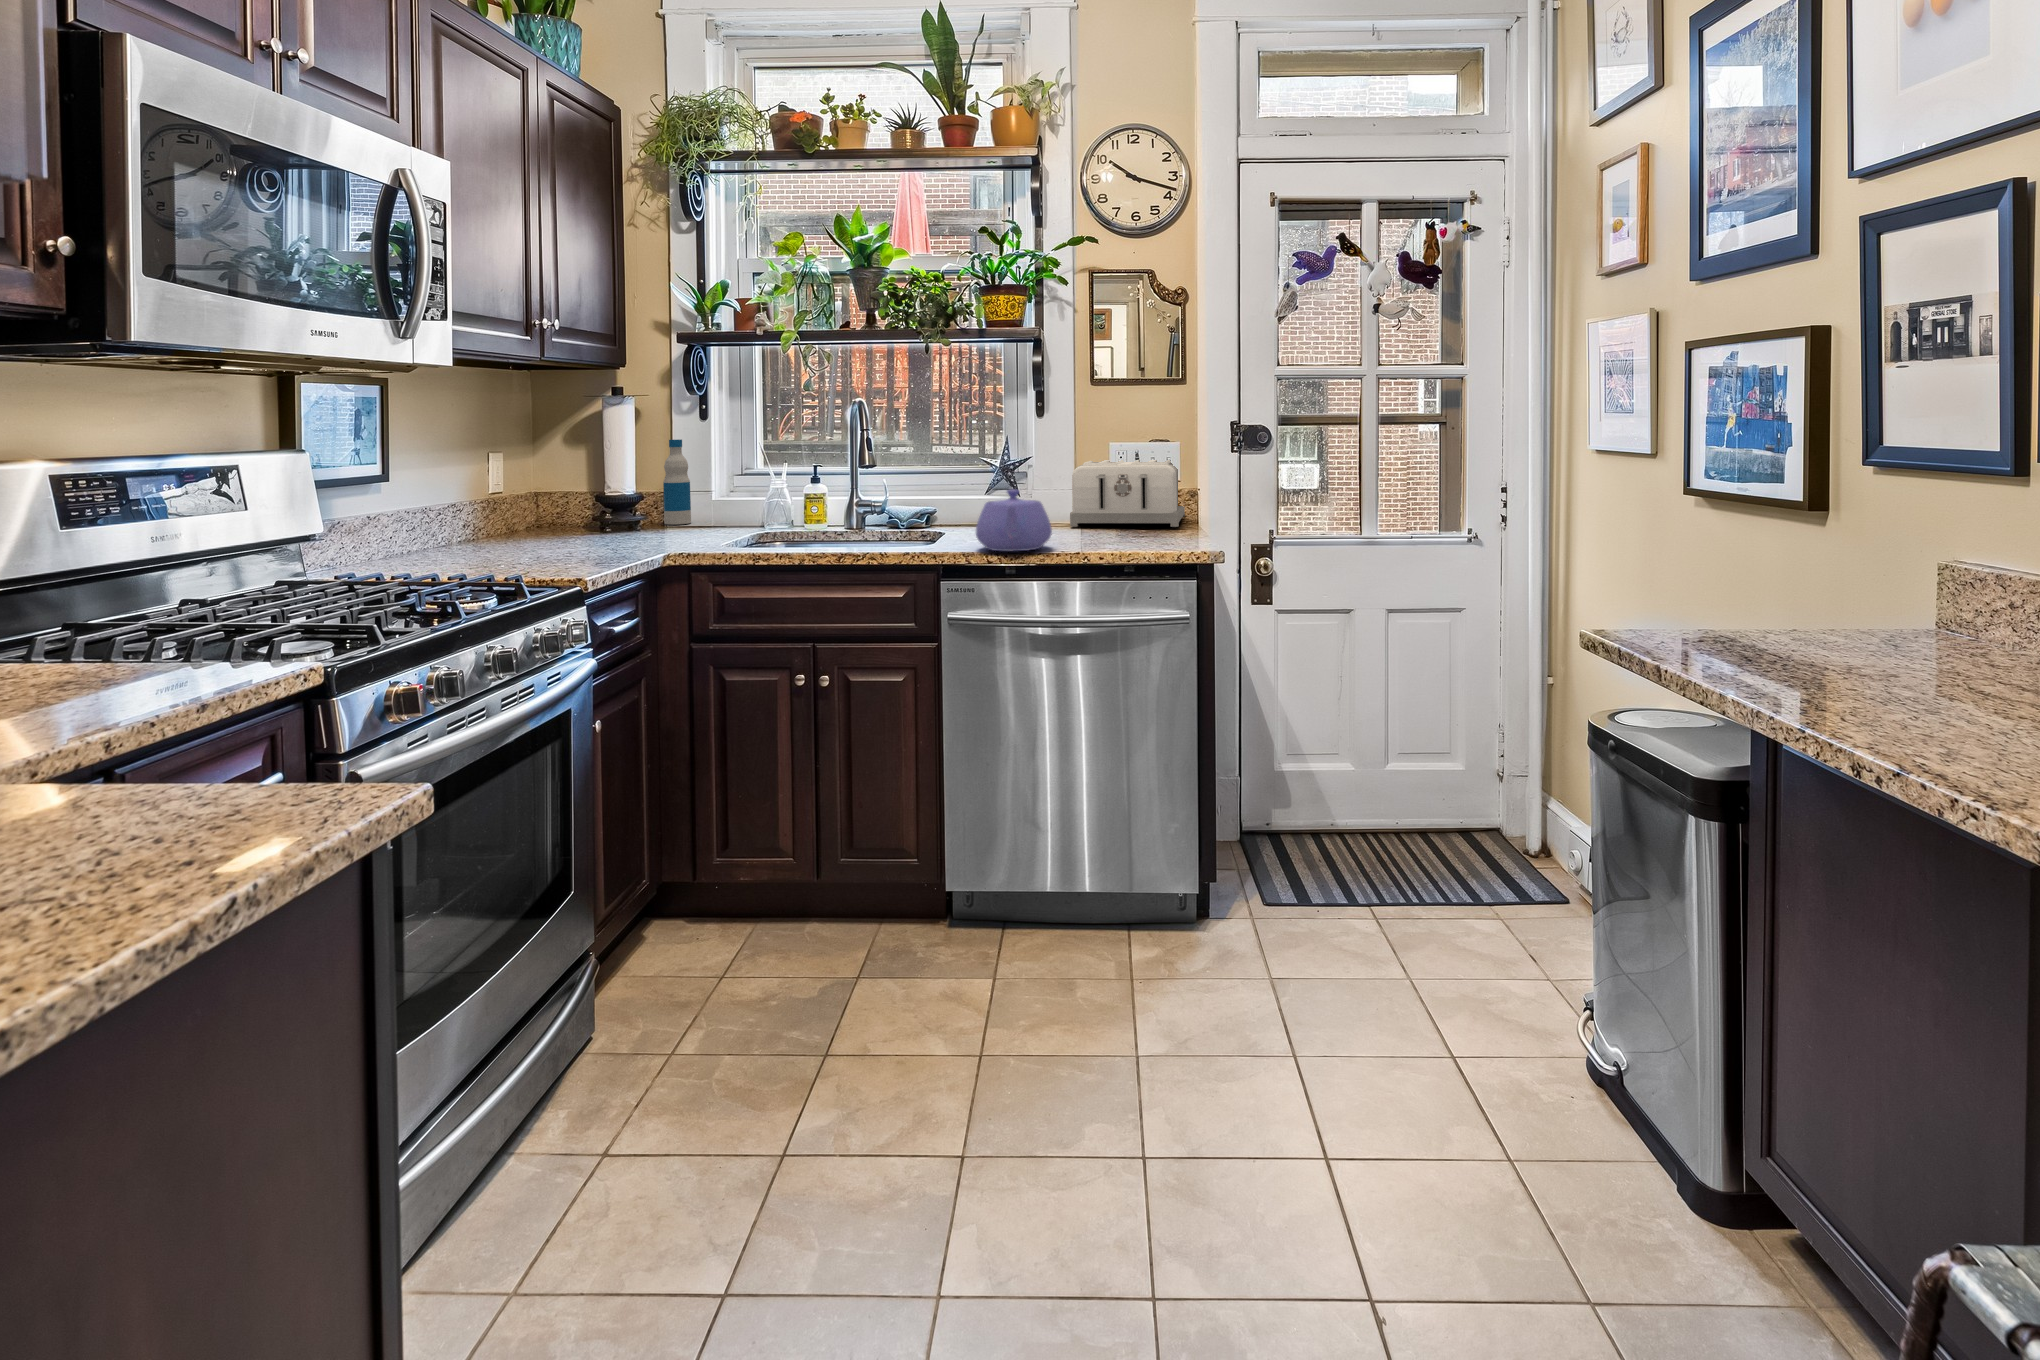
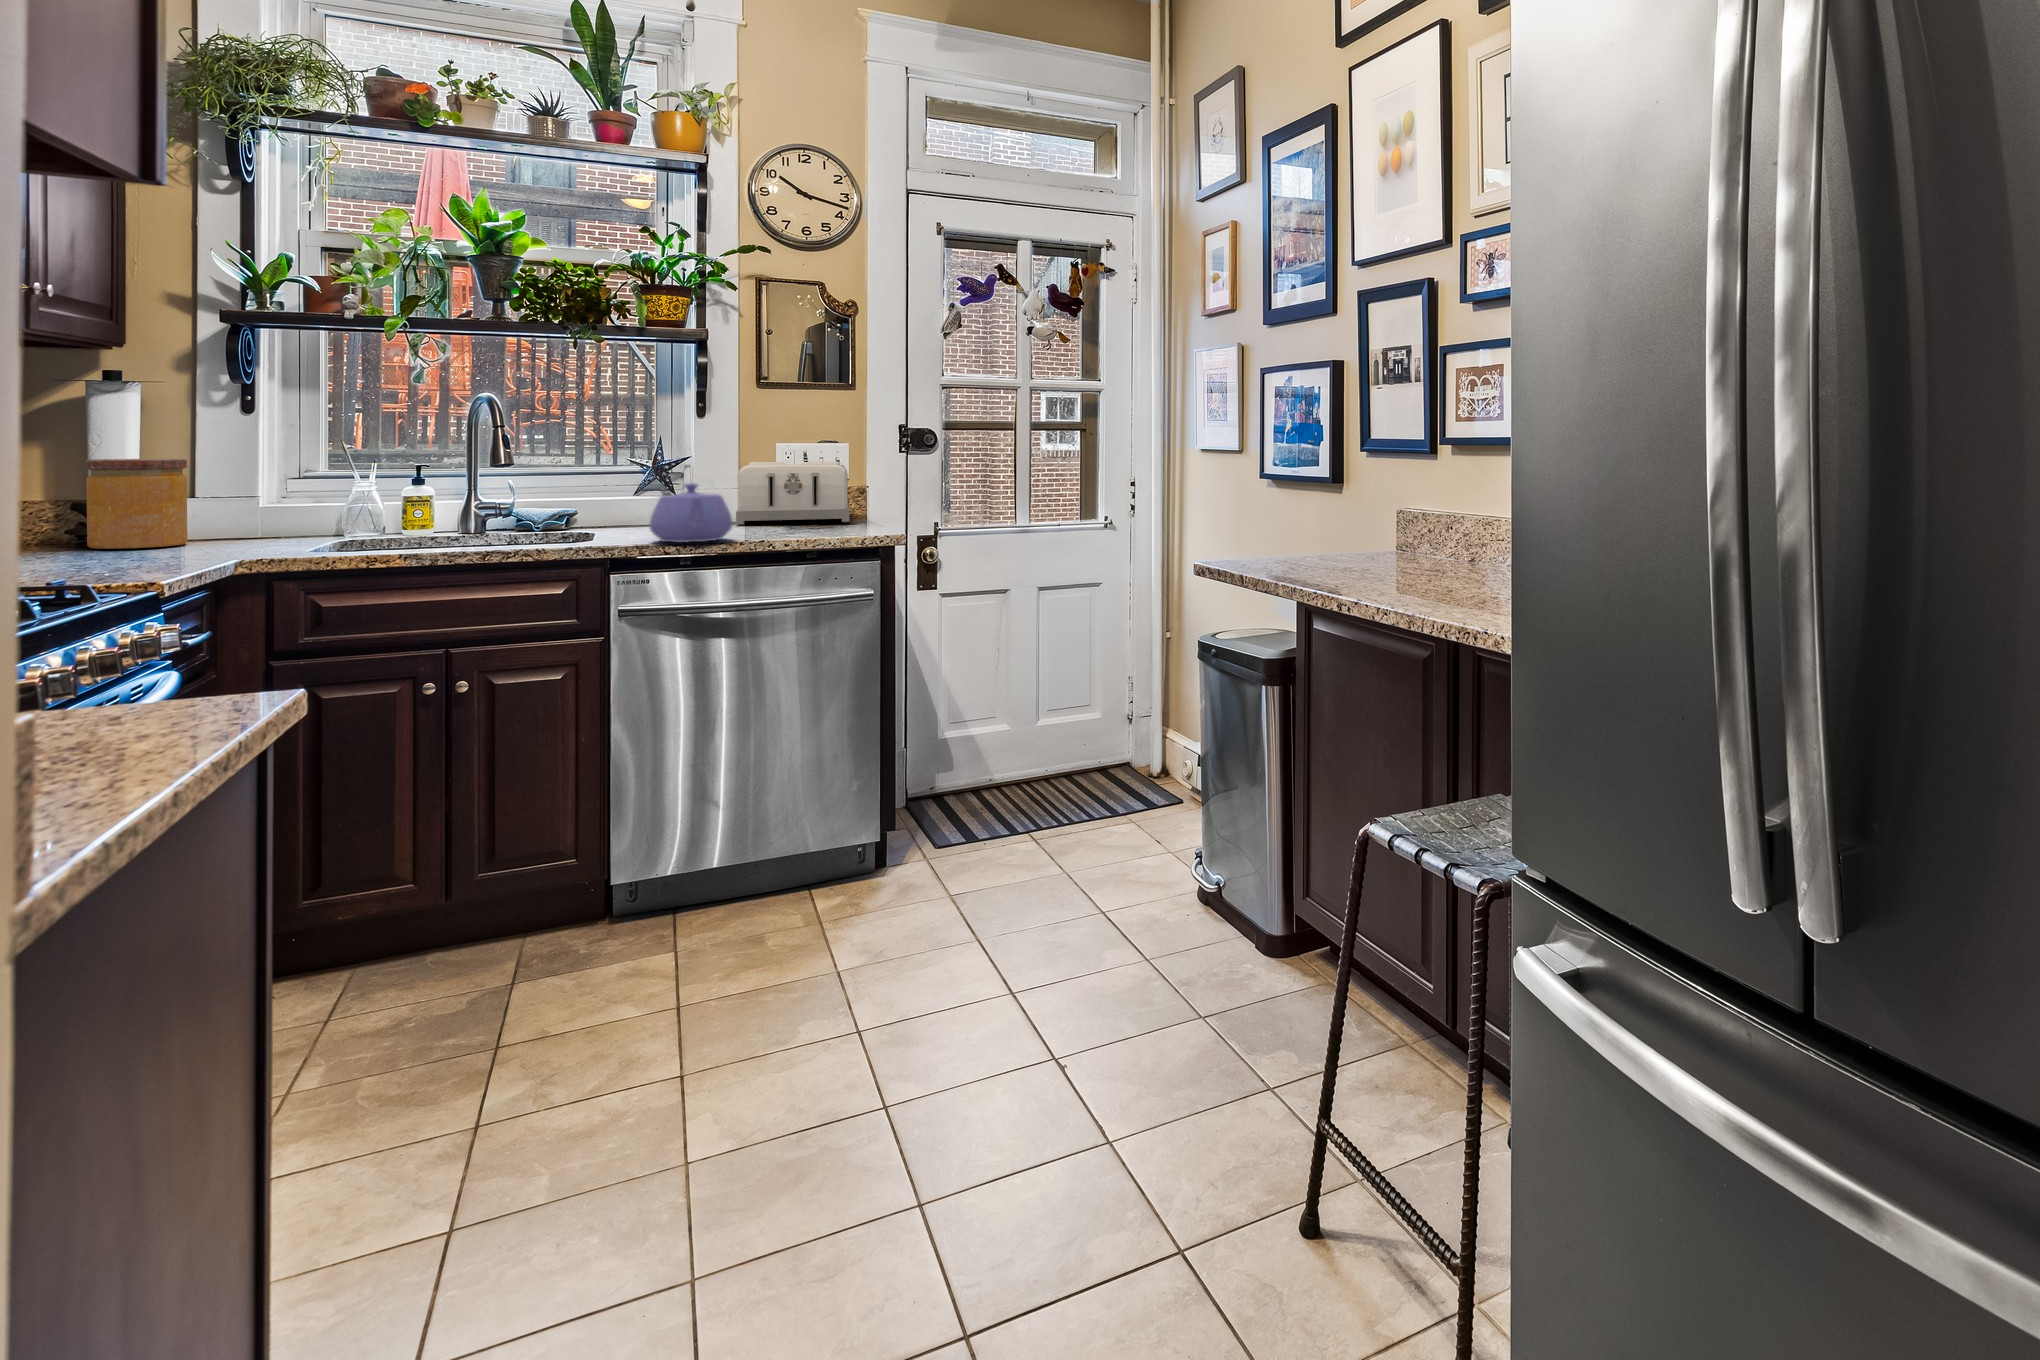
bottle: present [663,440,691,524] -> none [191,434,232,534]
jar: none [581,463,648,540] -> present [86,459,187,549]

